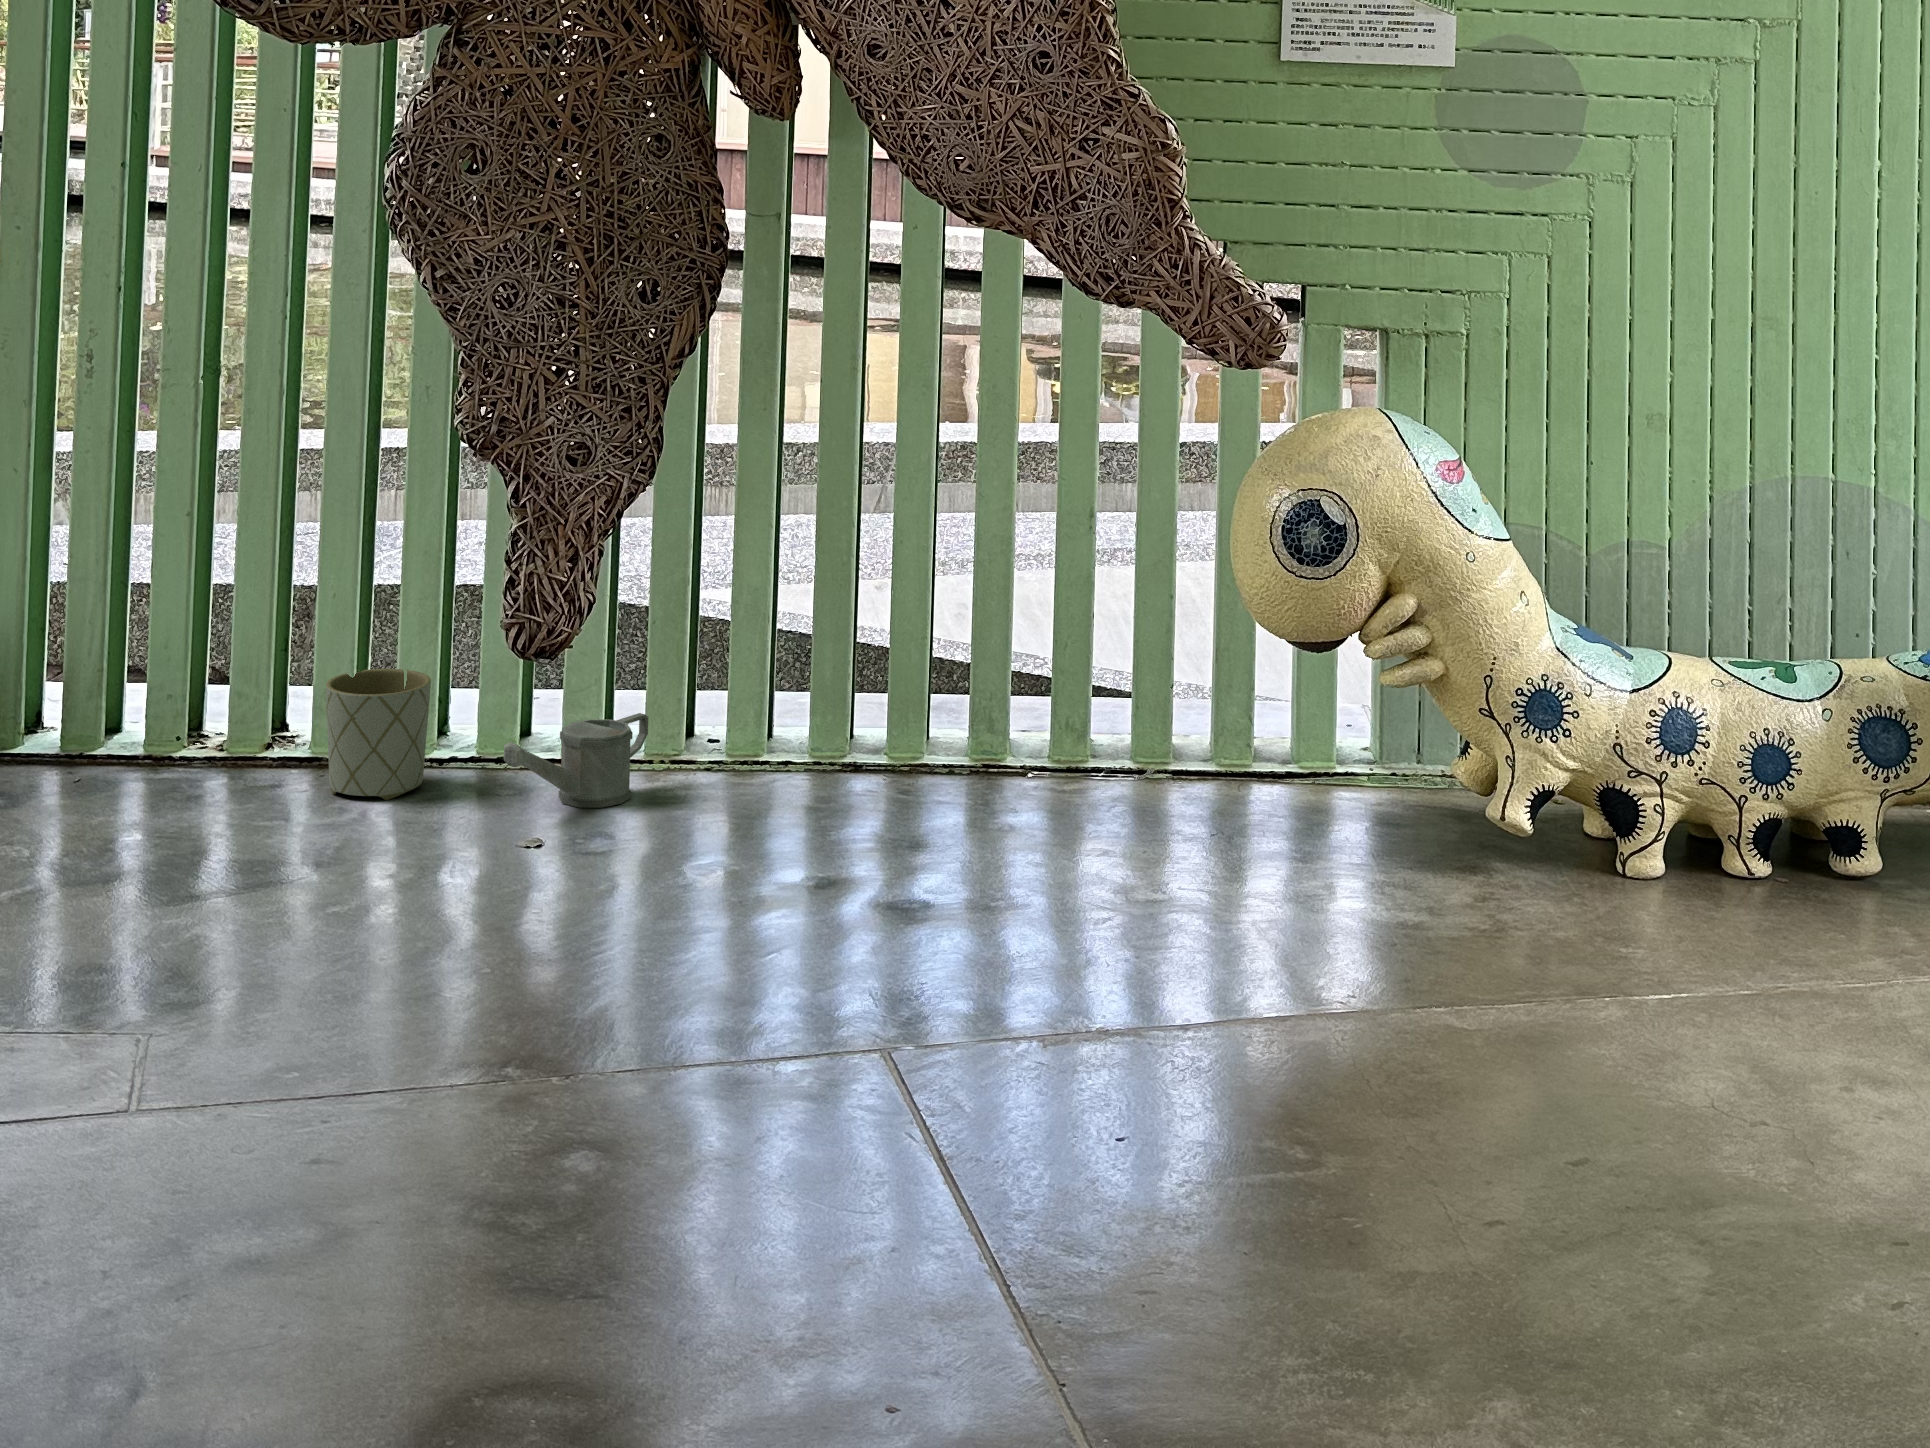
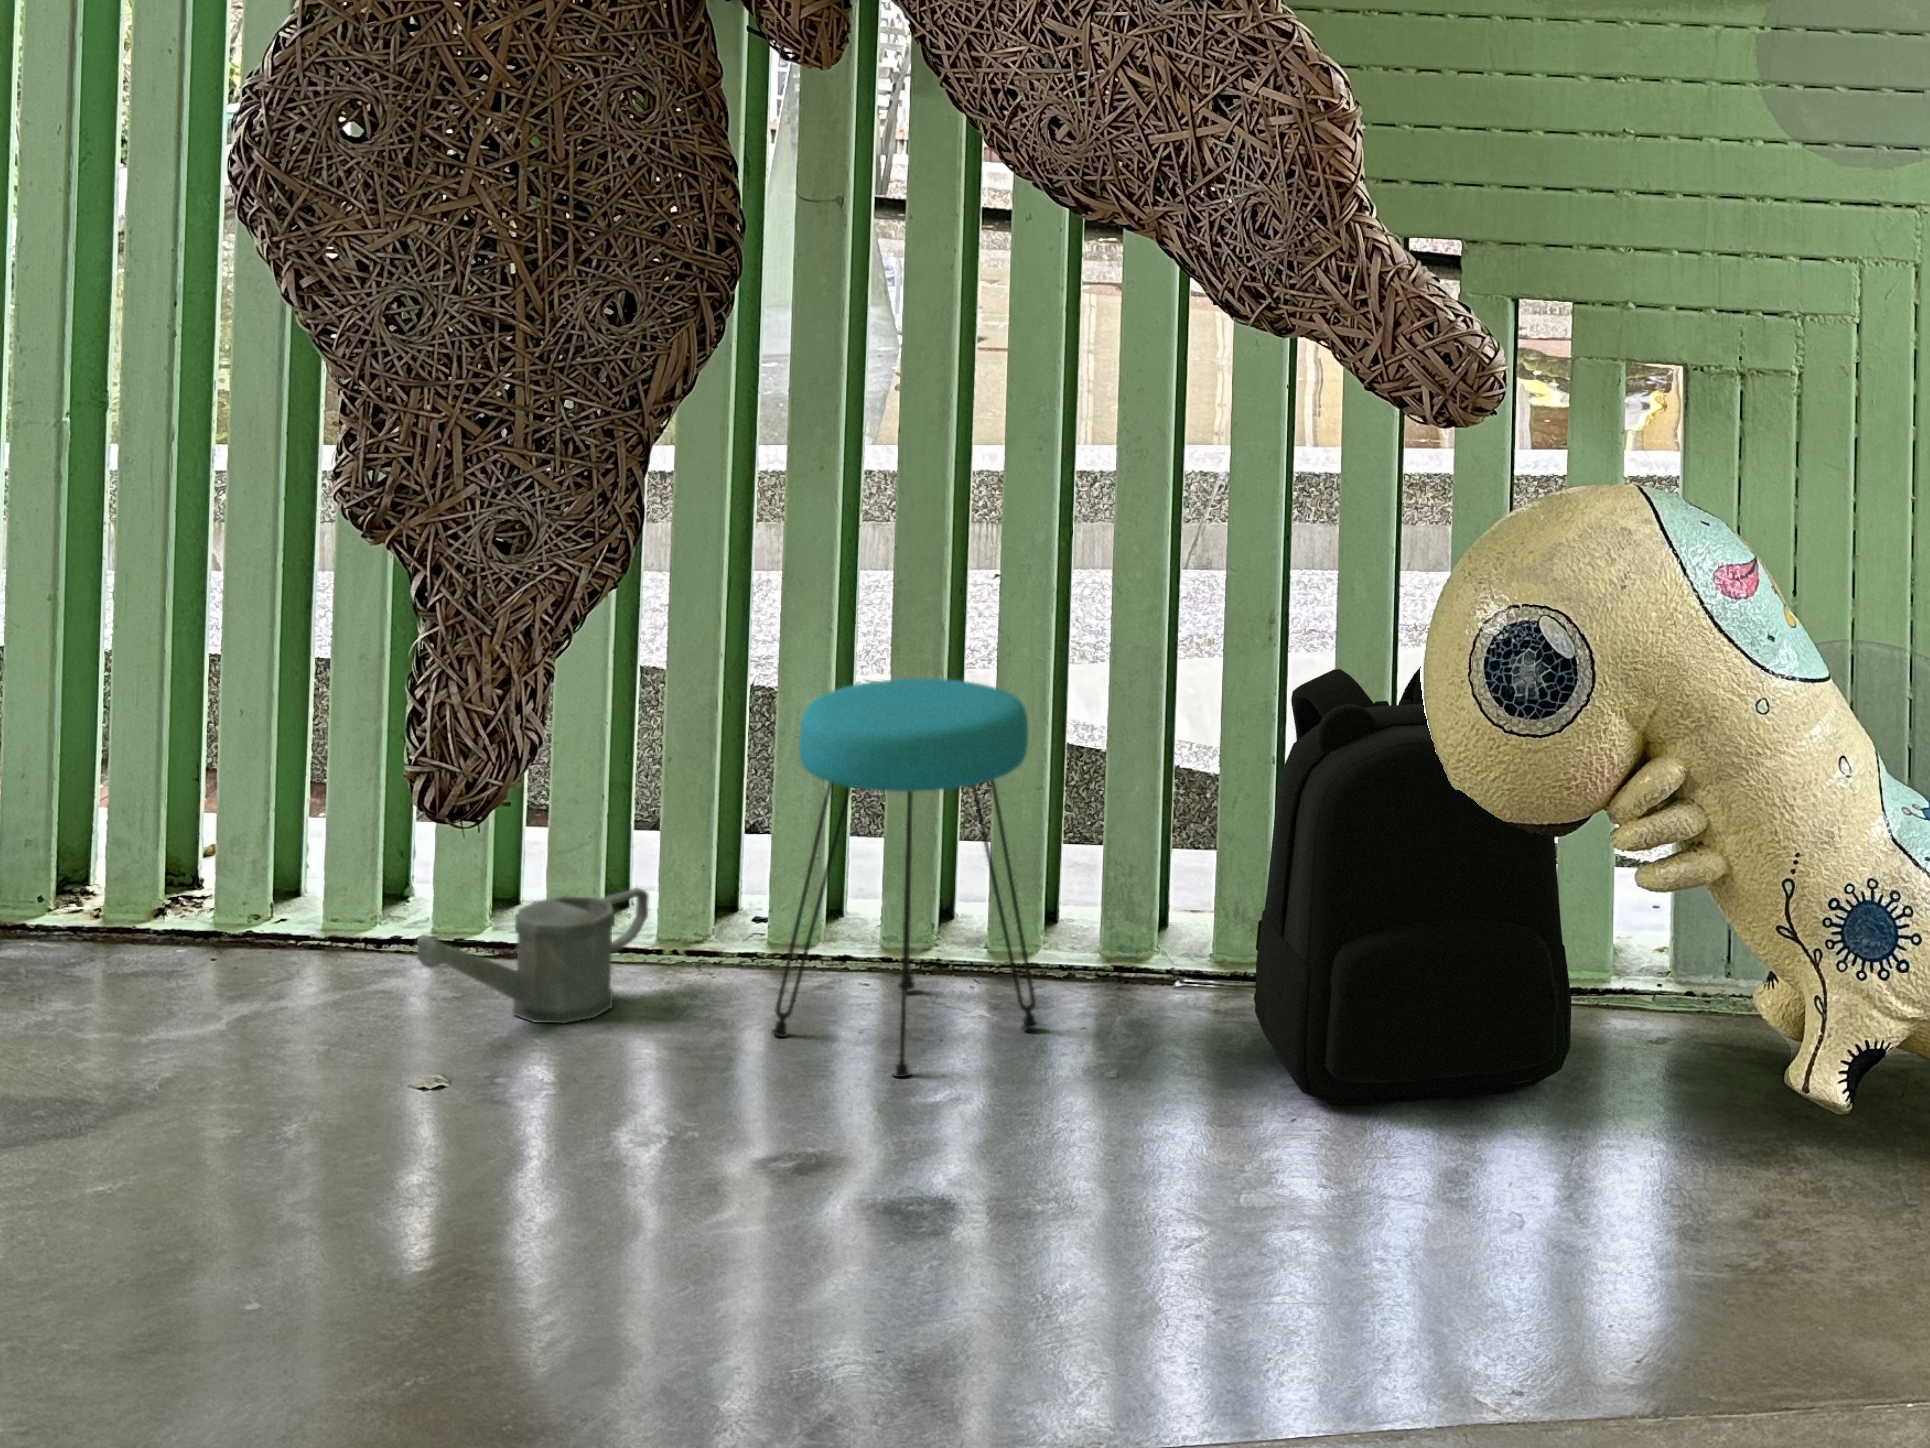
backpack: none [1095,541,1325,846] -> present [1254,666,1571,1105]
stool: none [752,558,940,835] -> present [772,679,1038,1077]
planter: present [326,669,431,800] -> none [198,818,348,1004]

